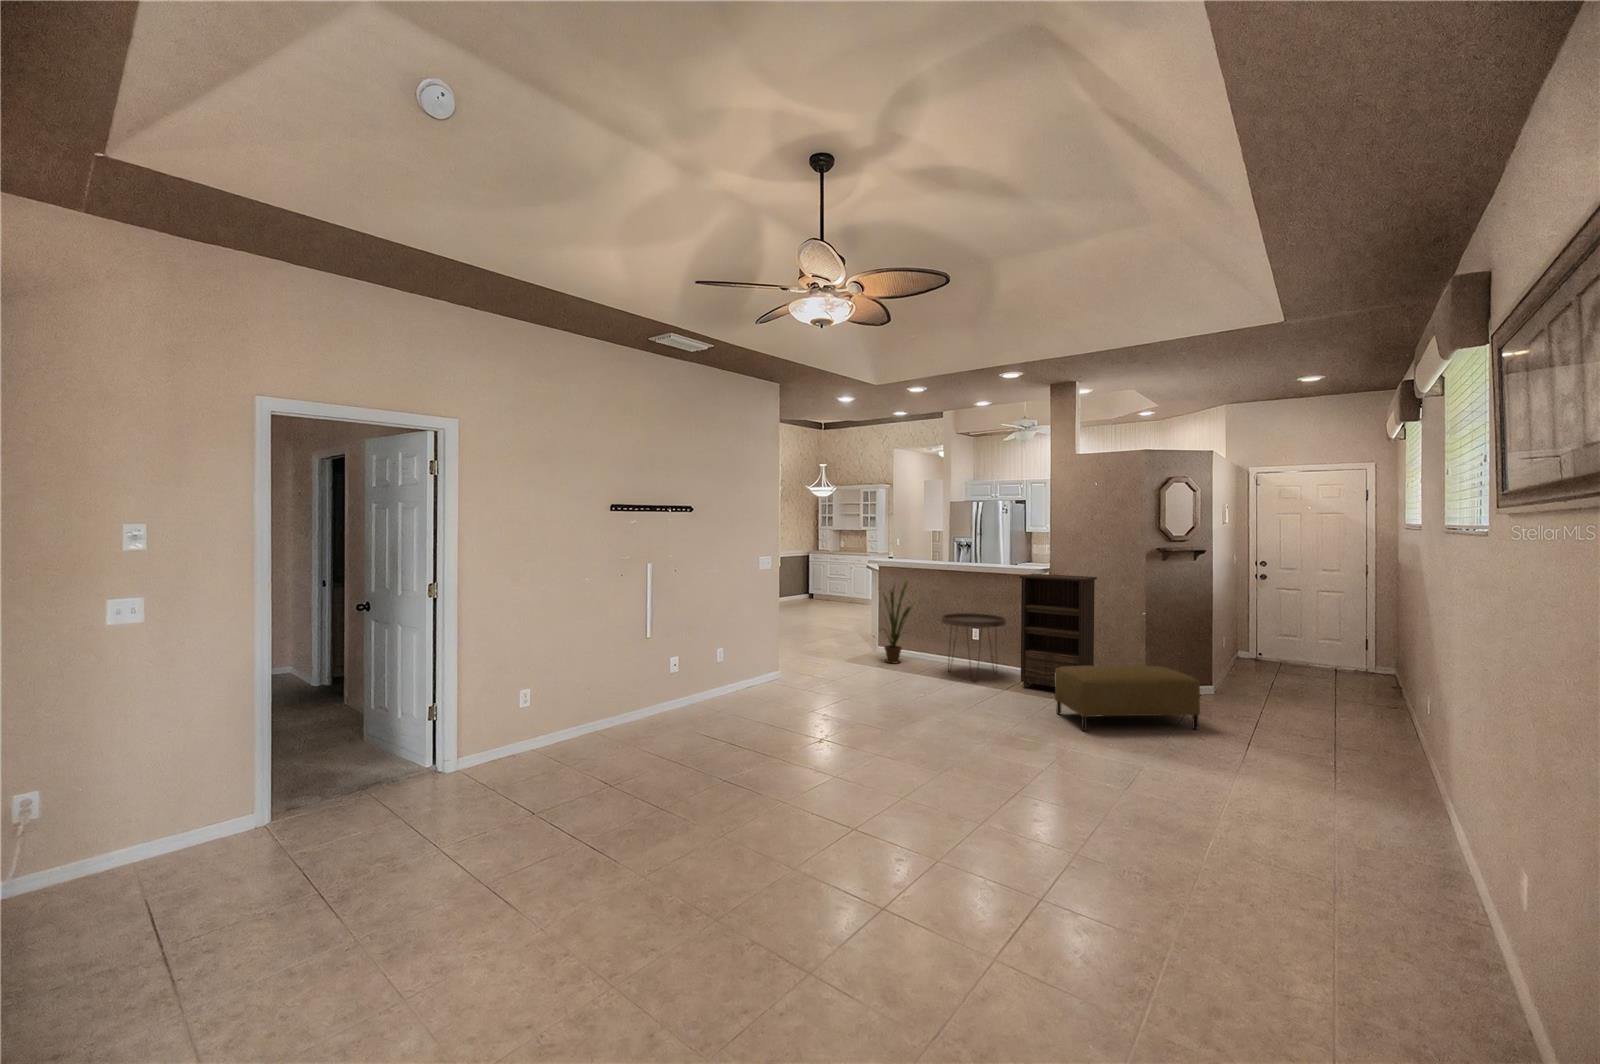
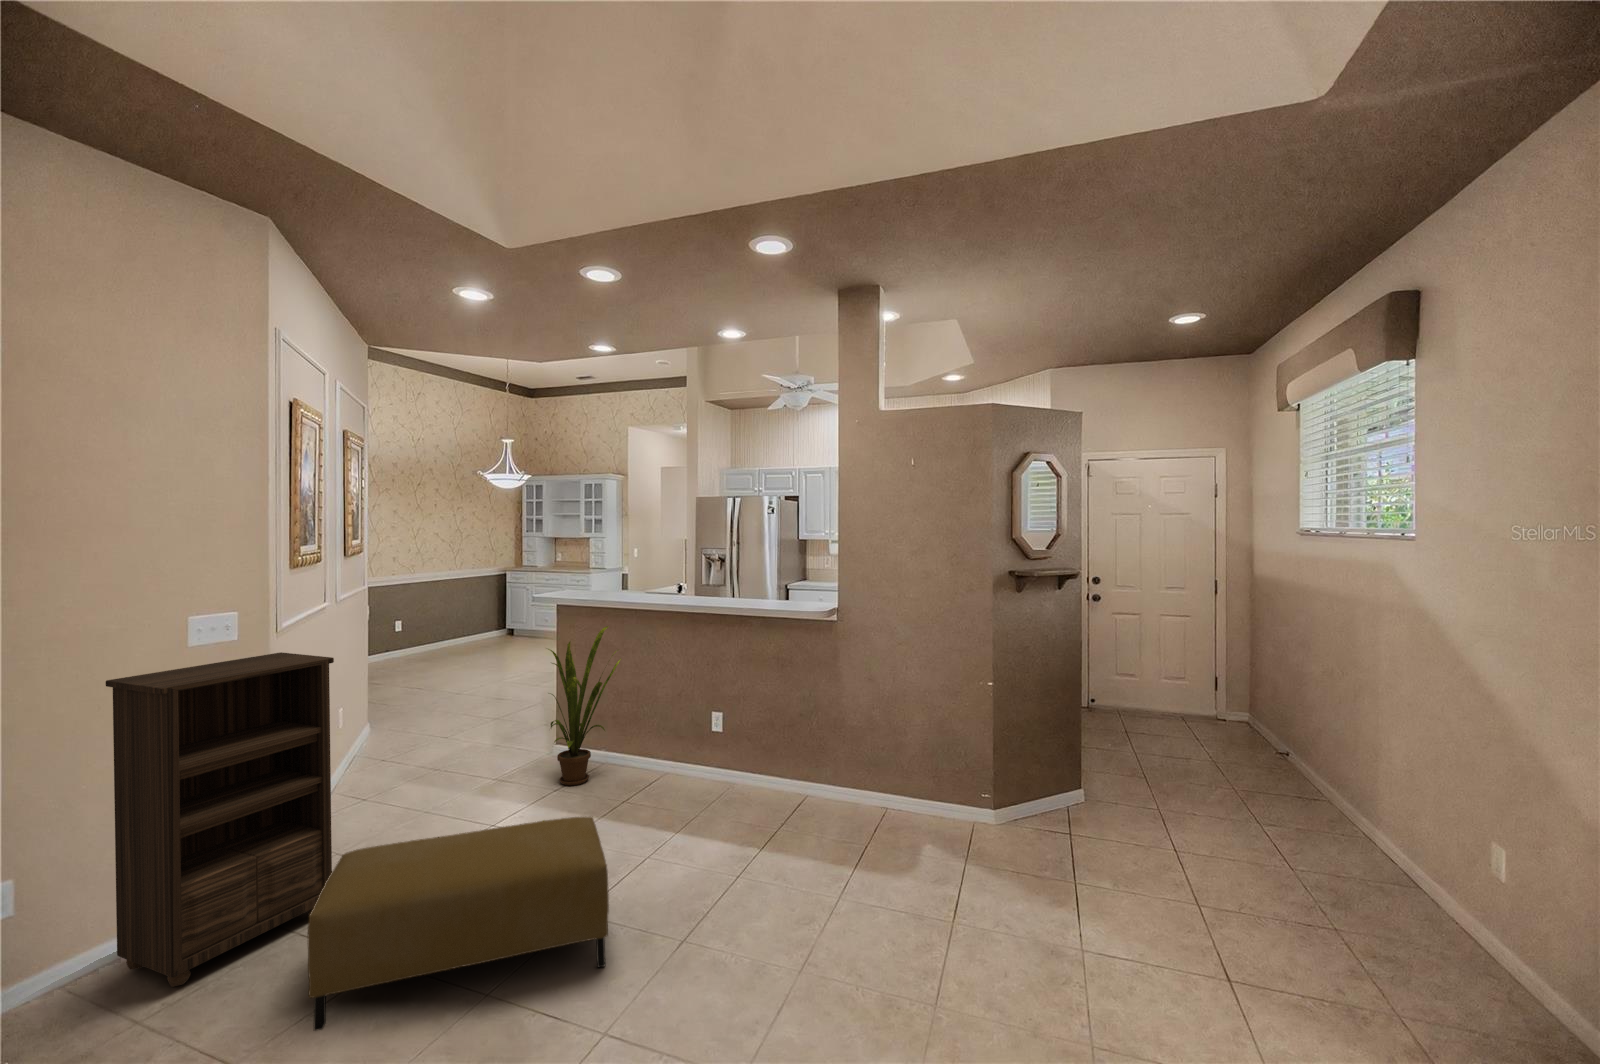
bookshelf: present [1020,574,1097,687] -> present [106,652,334,987]
side table: present [941,613,1006,681] -> none [652,688,765,825]
ottoman: present [1055,665,1200,731] -> present [307,817,609,1031]

